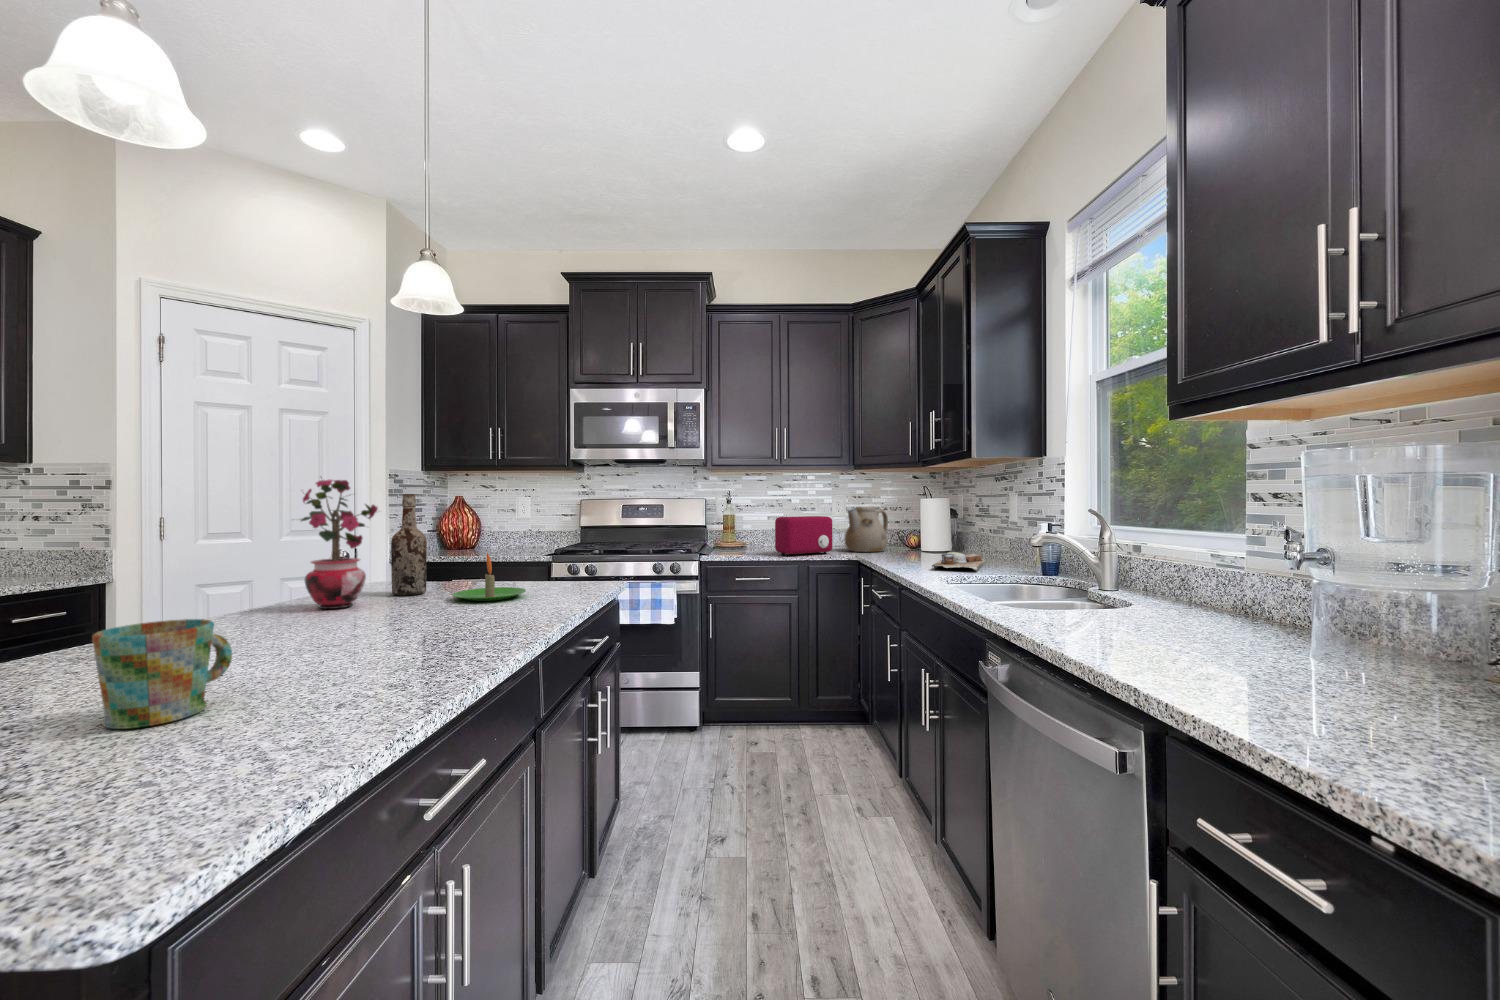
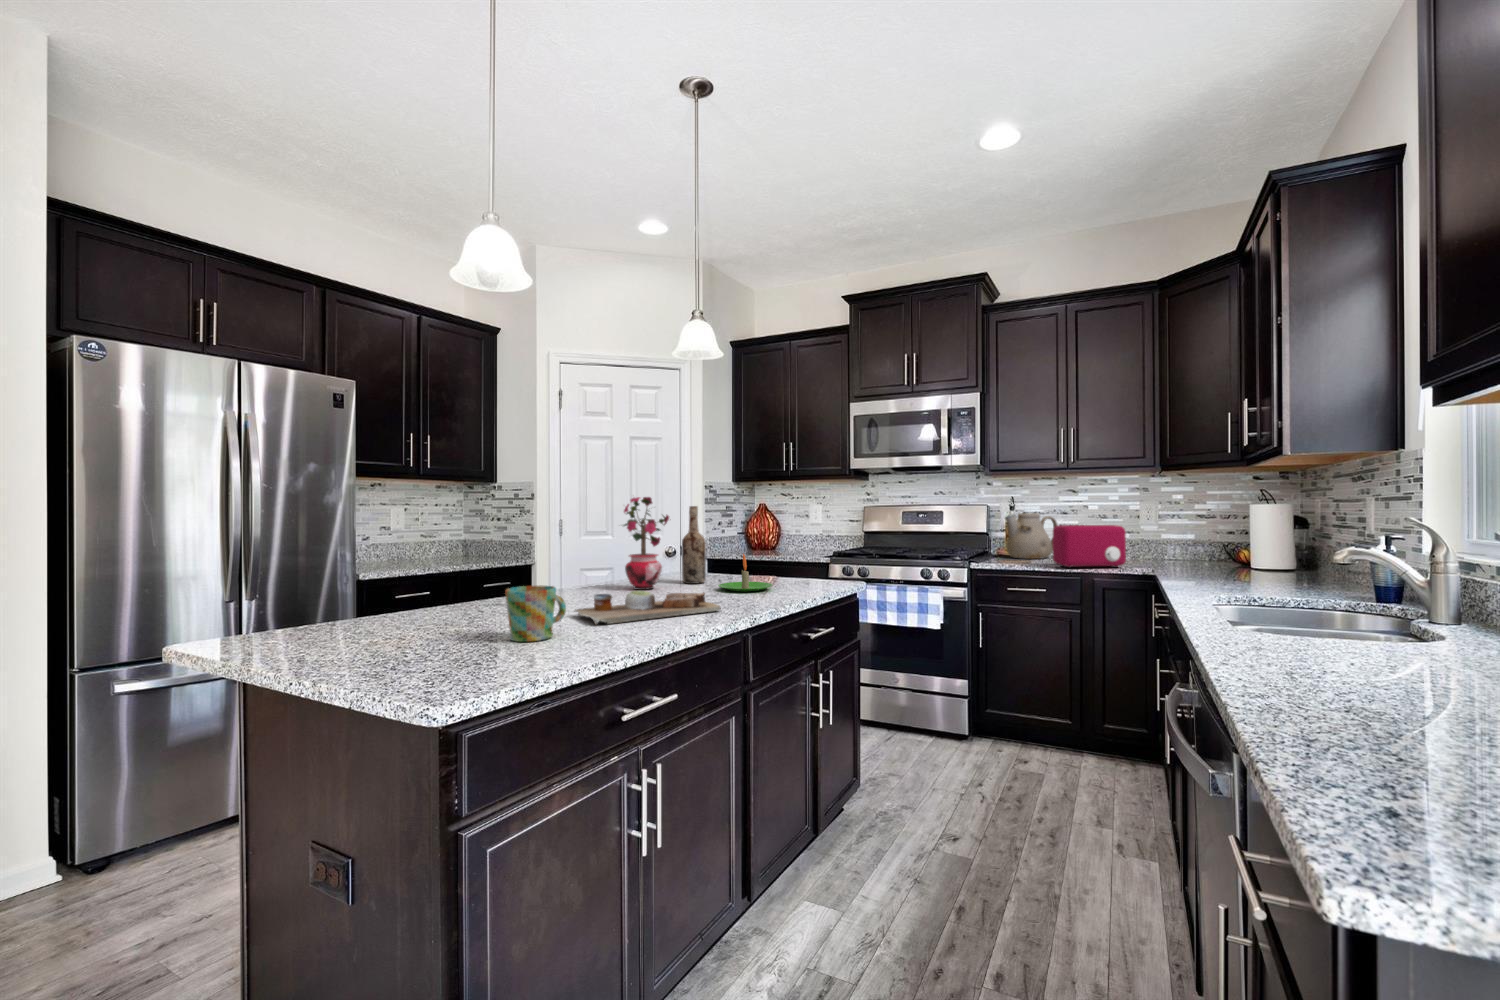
teapot: present [845,507,888,552] -> present [1005,513,1058,559]
cutting board: present [932,552,985,571] -> present [574,591,720,624]

